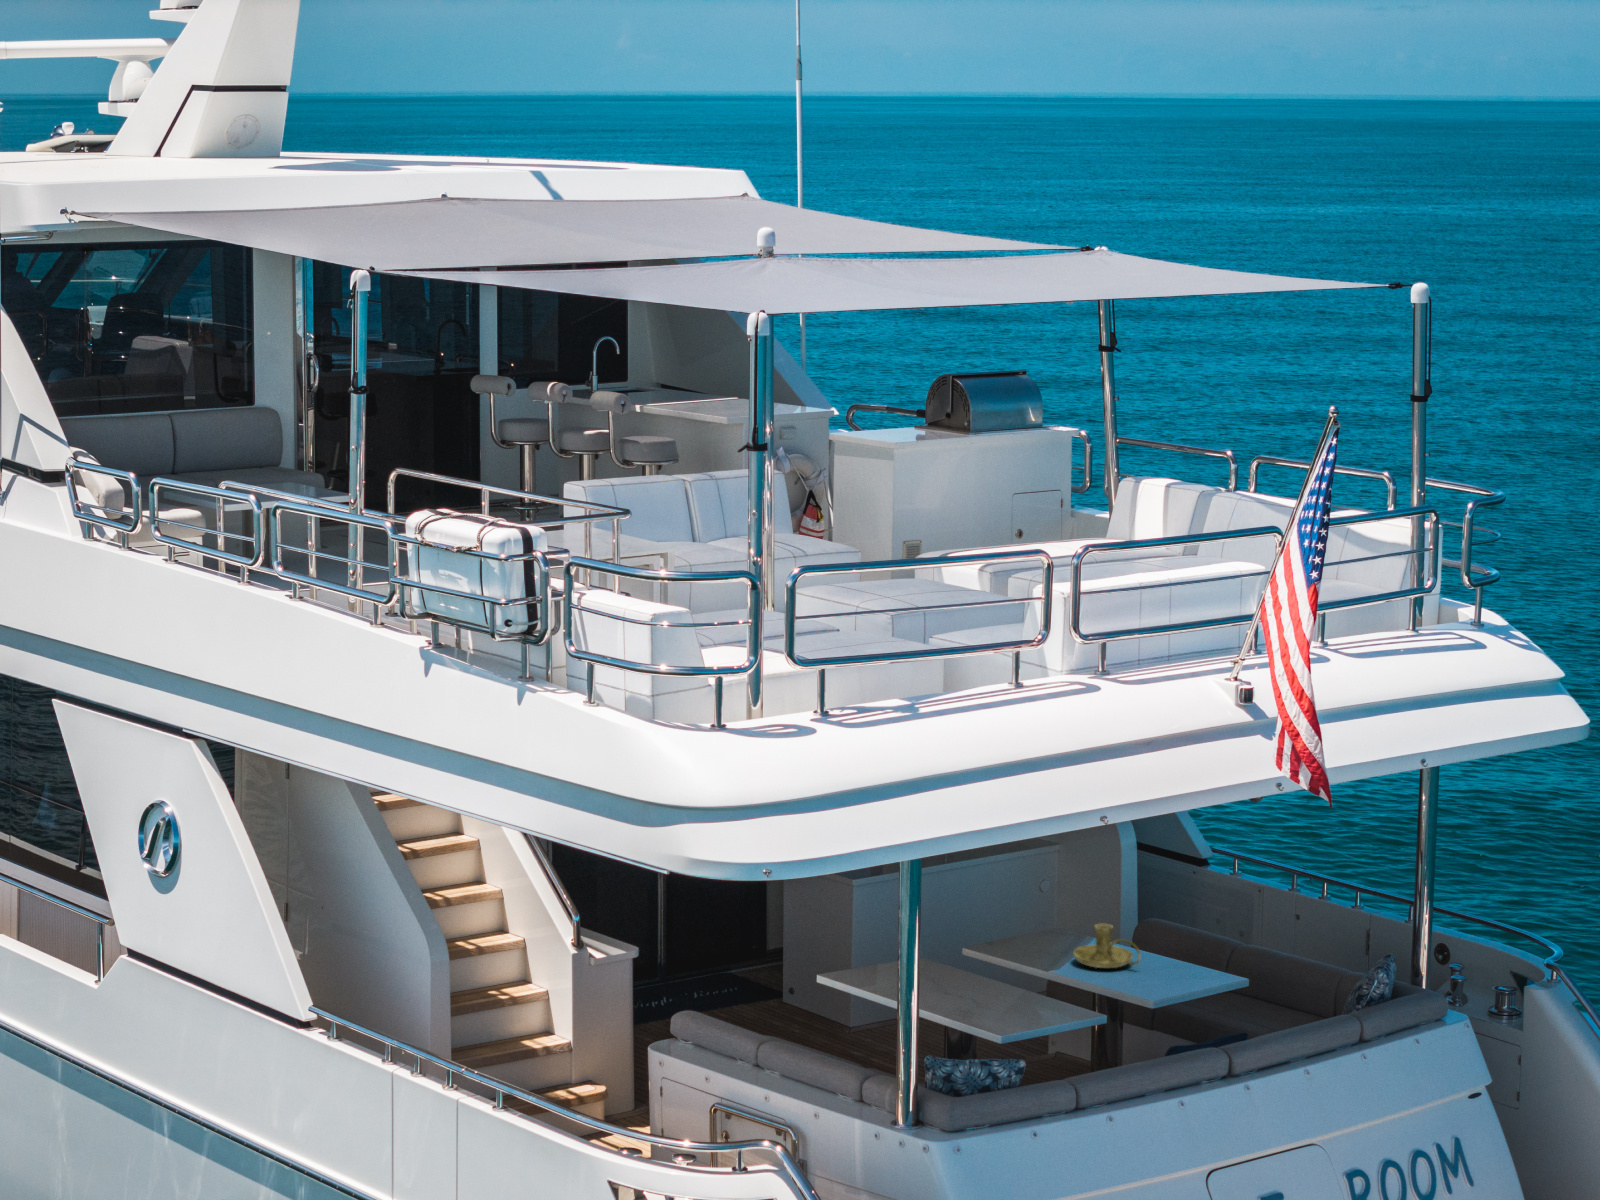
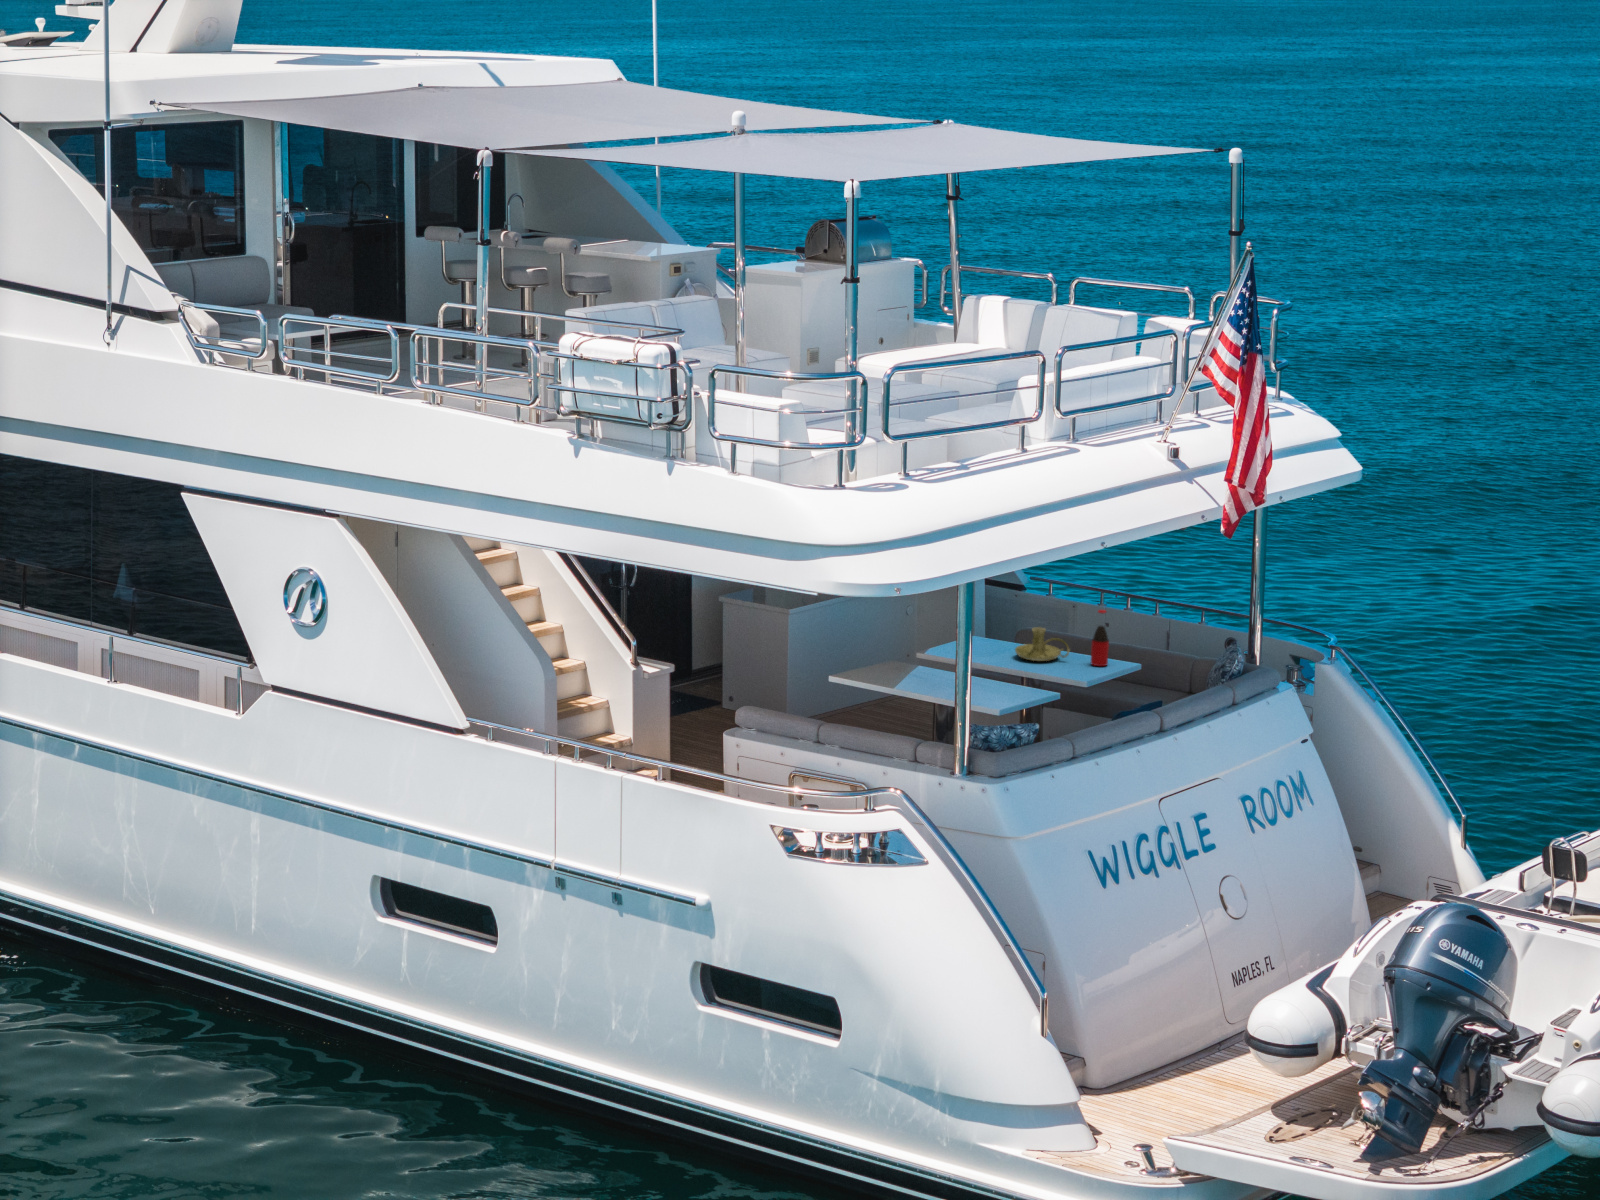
bottle: none [1166,905,1190,981] -> present [1091,610,1109,666]

